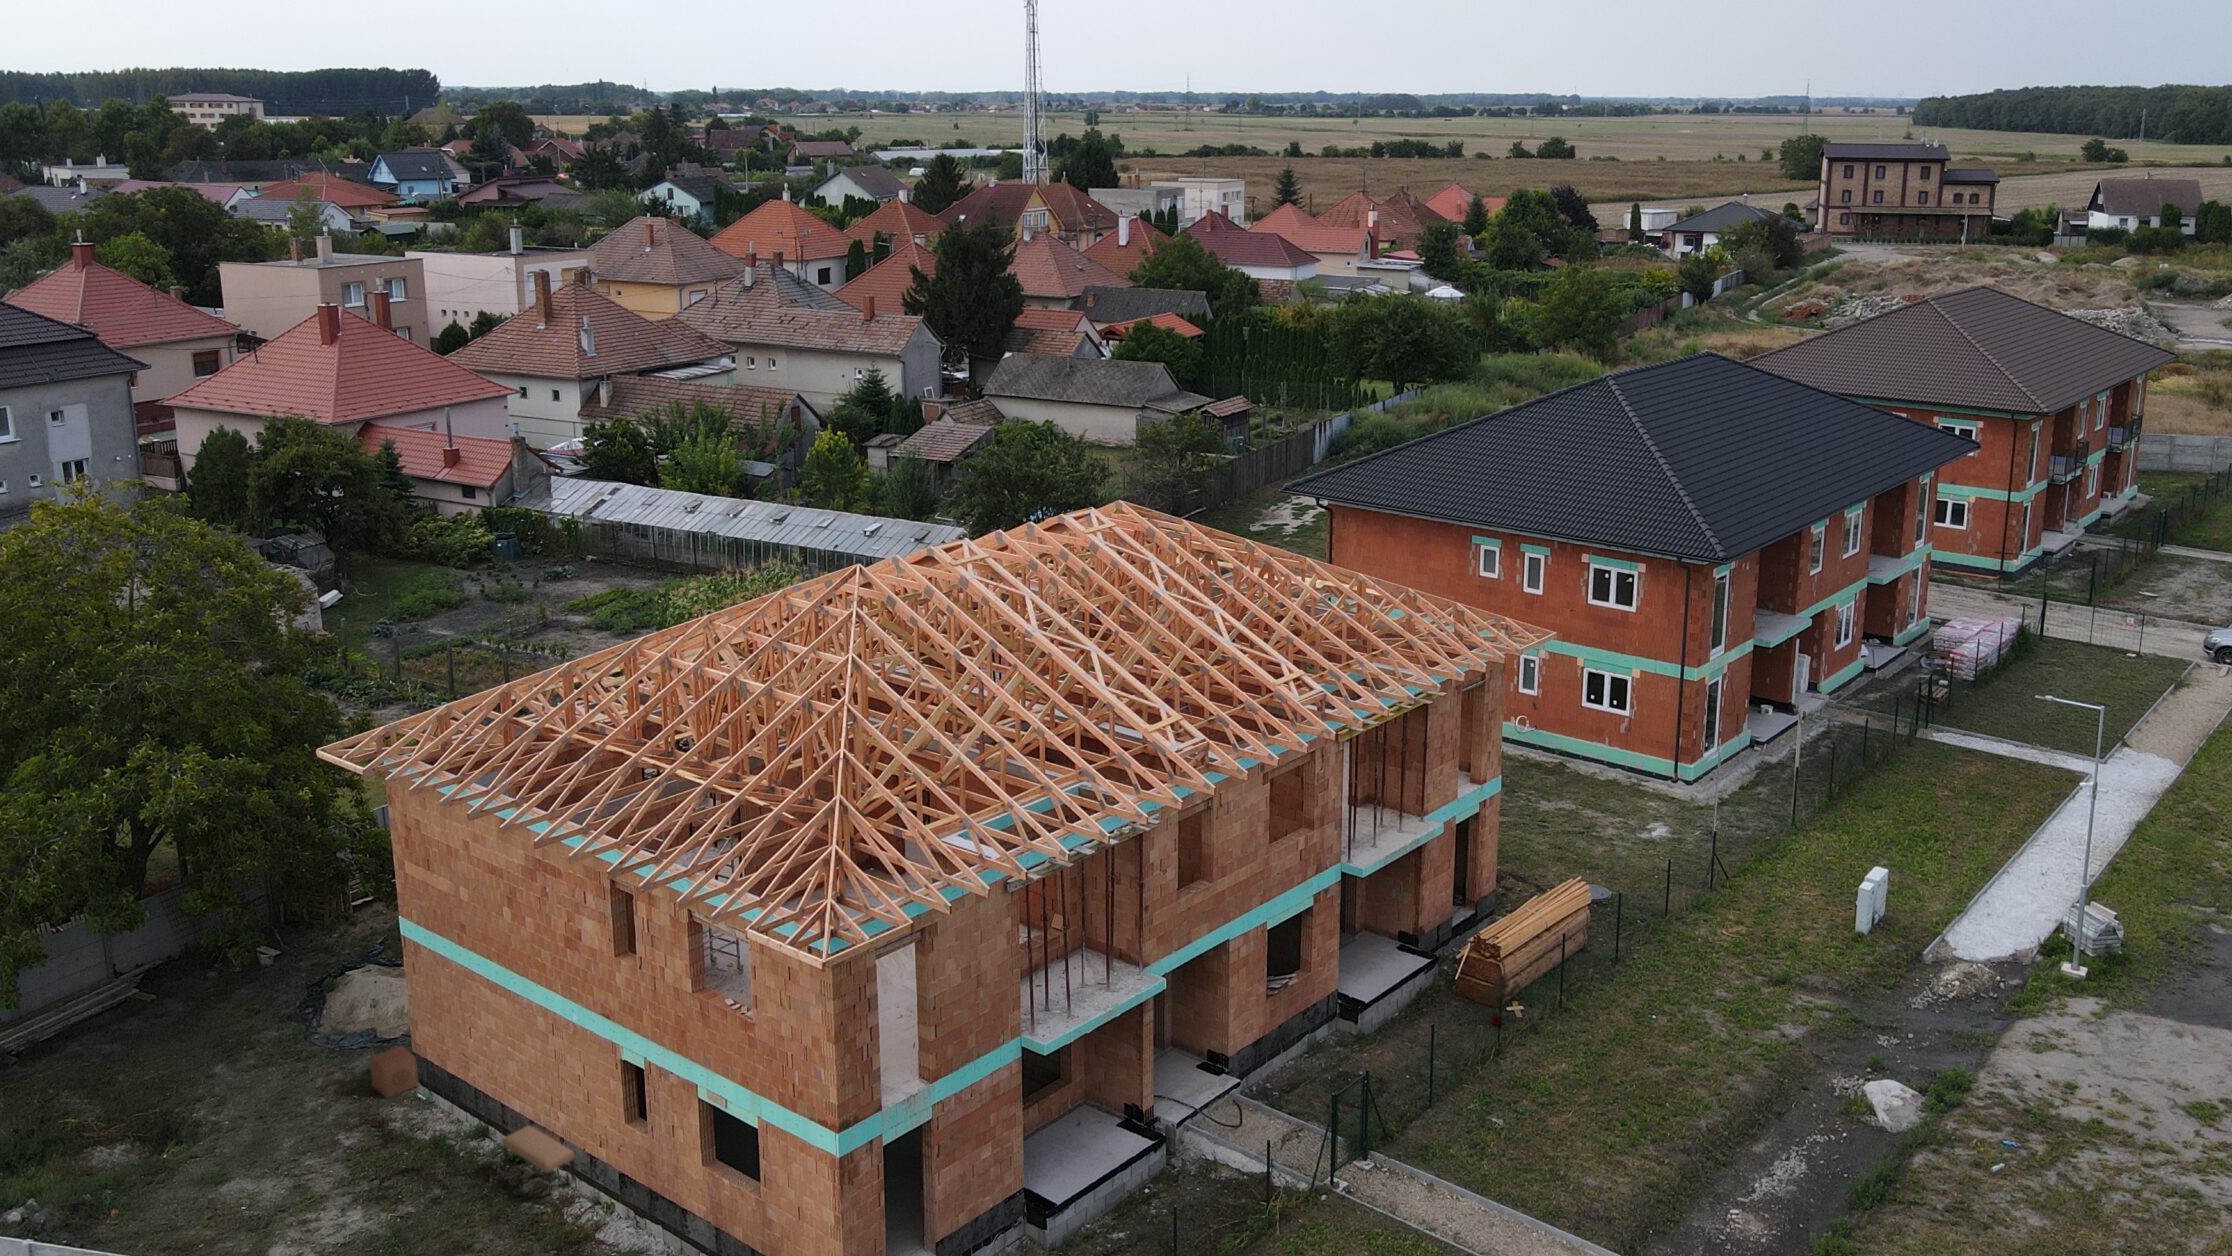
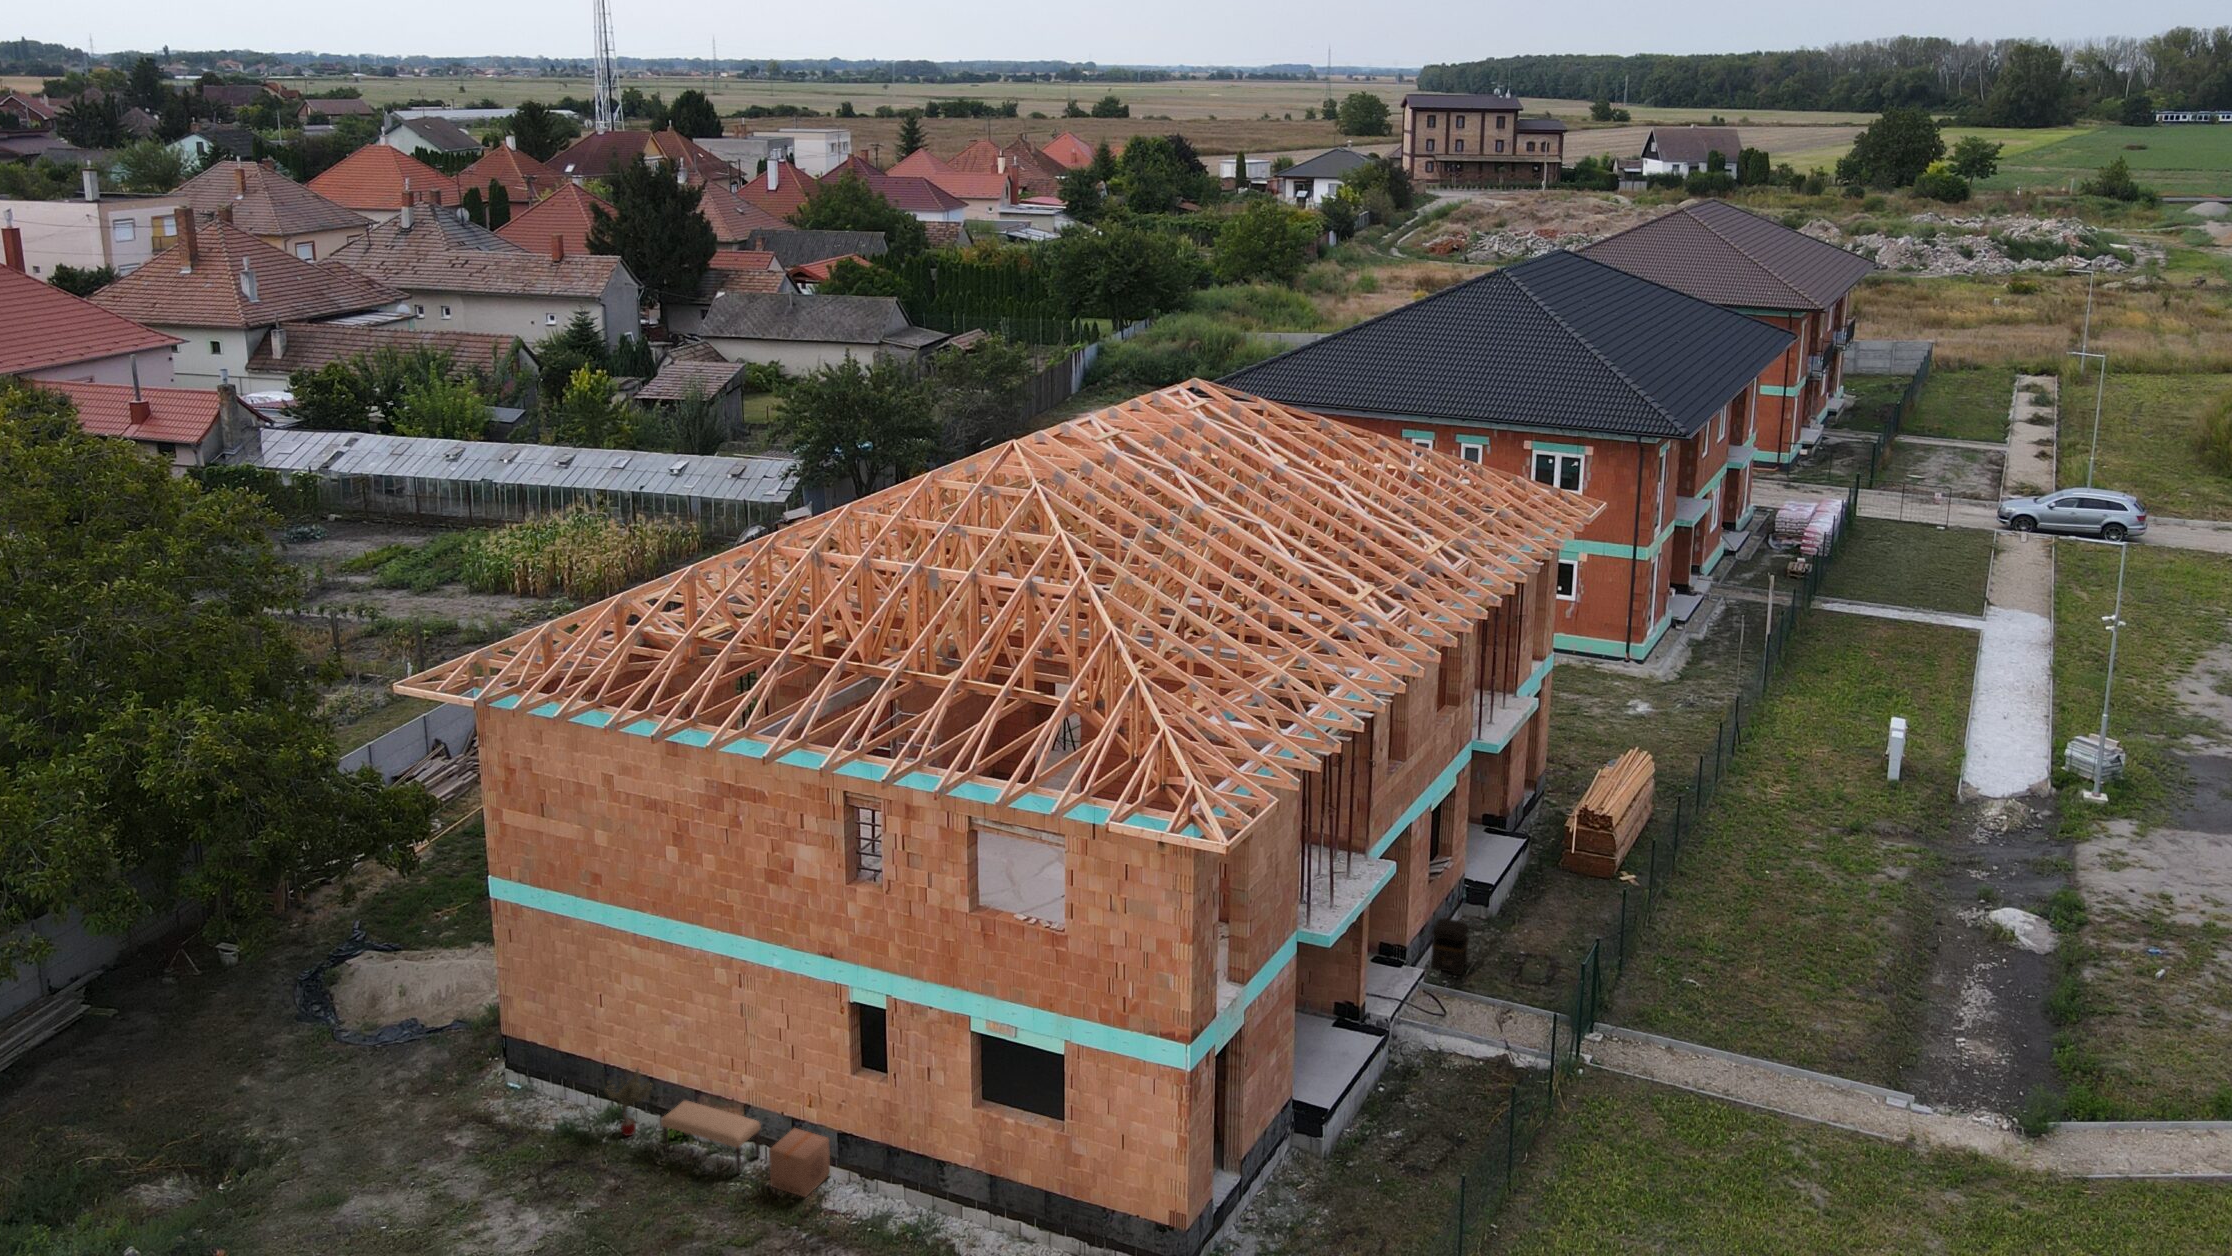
potted tree: present [1477,974,1519,1025] -> present [604,1069,651,1136]
toolbox: none [1256,1033,1295,1089] -> present [1431,918,1470,975]
cardboard box: present [370,1046,419,1098] -> present [769,1128,830,1197]

